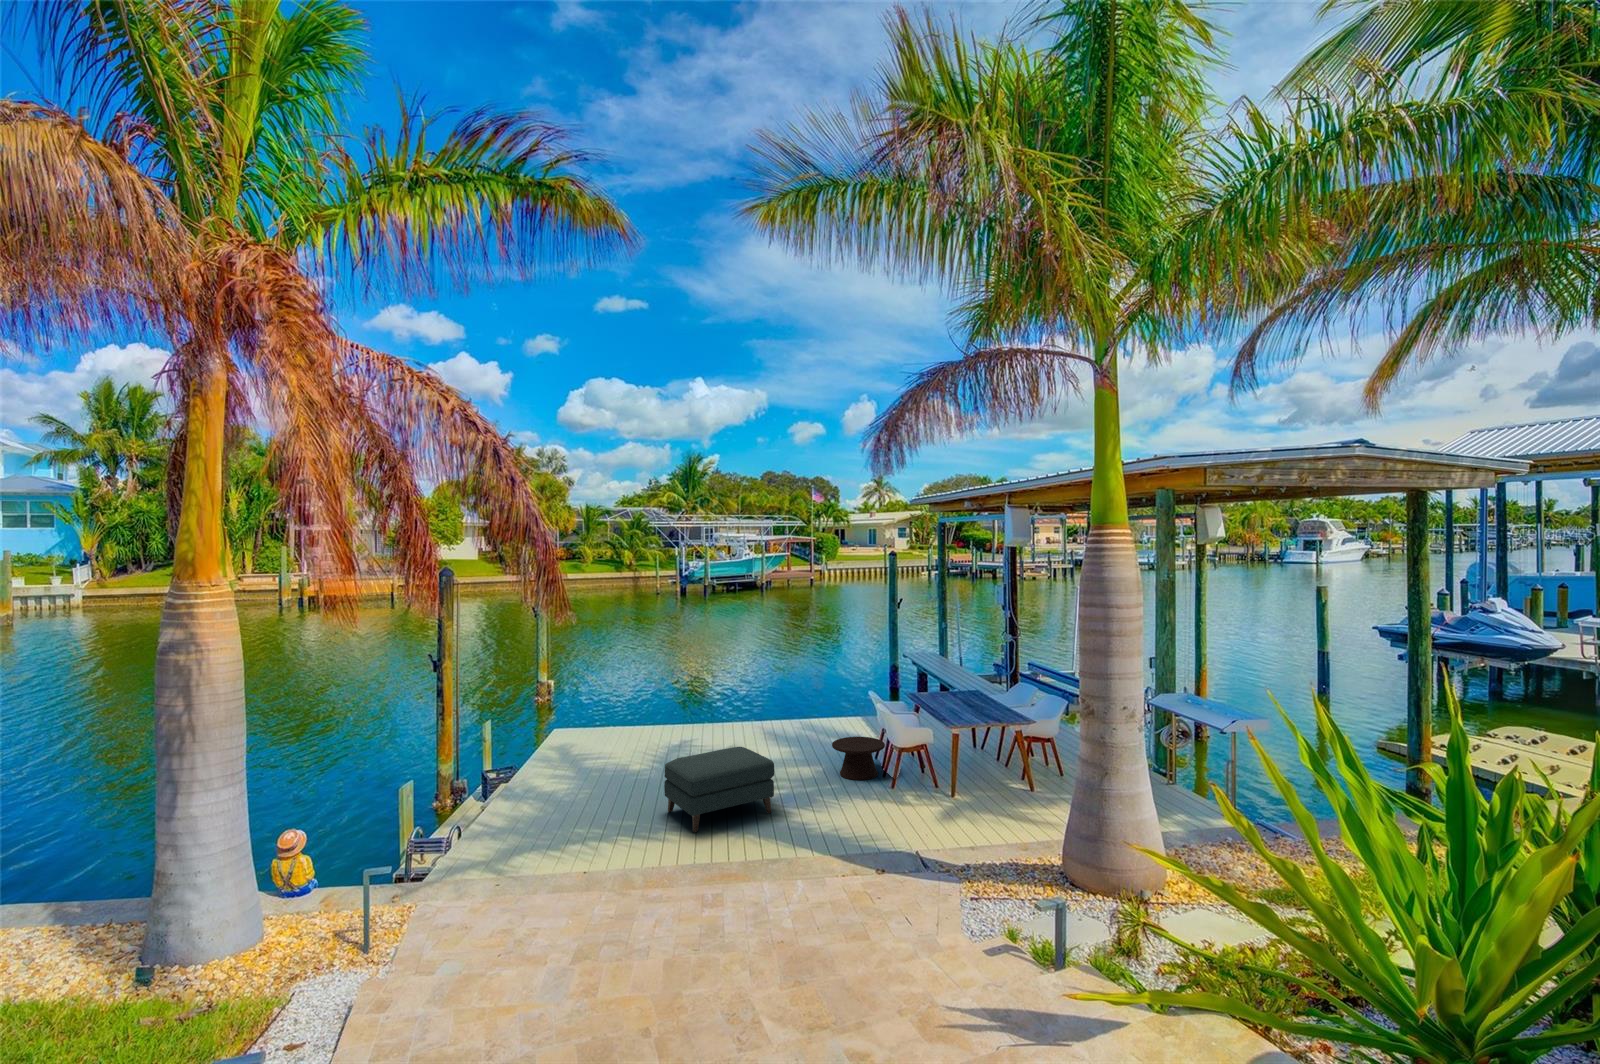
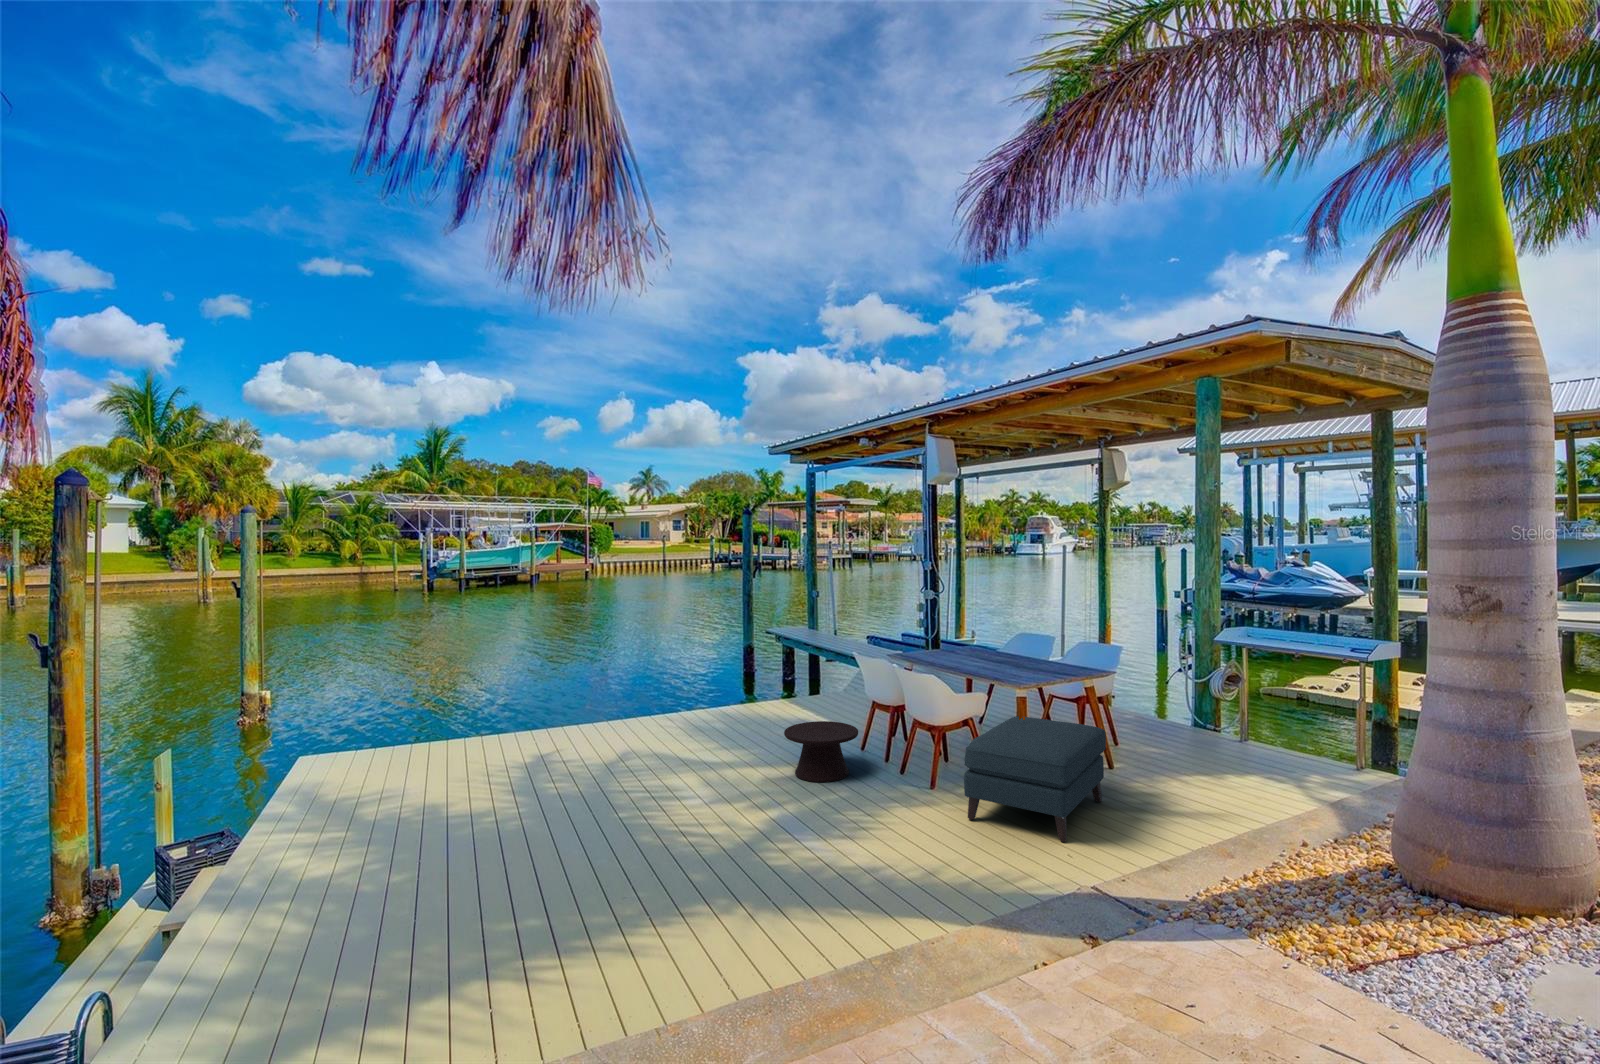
ottoman: present [664,747,774,832] -> present [964,716,1106,842]

